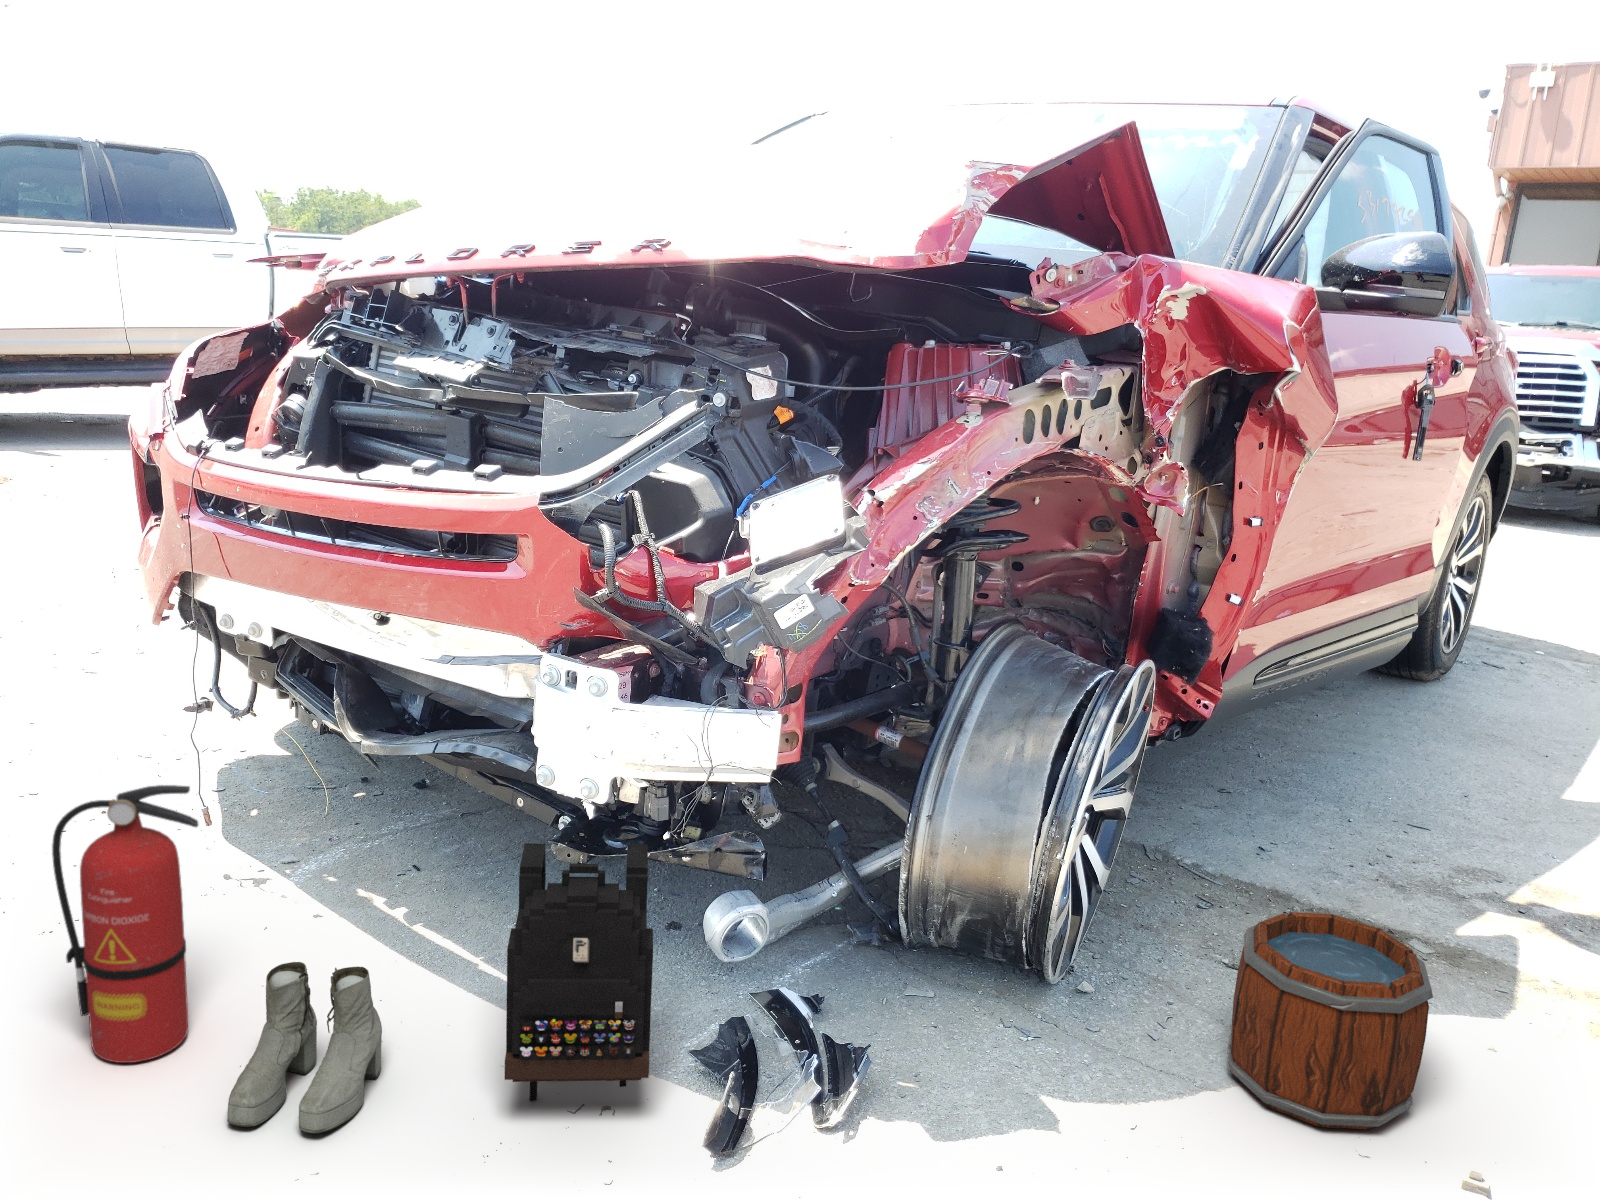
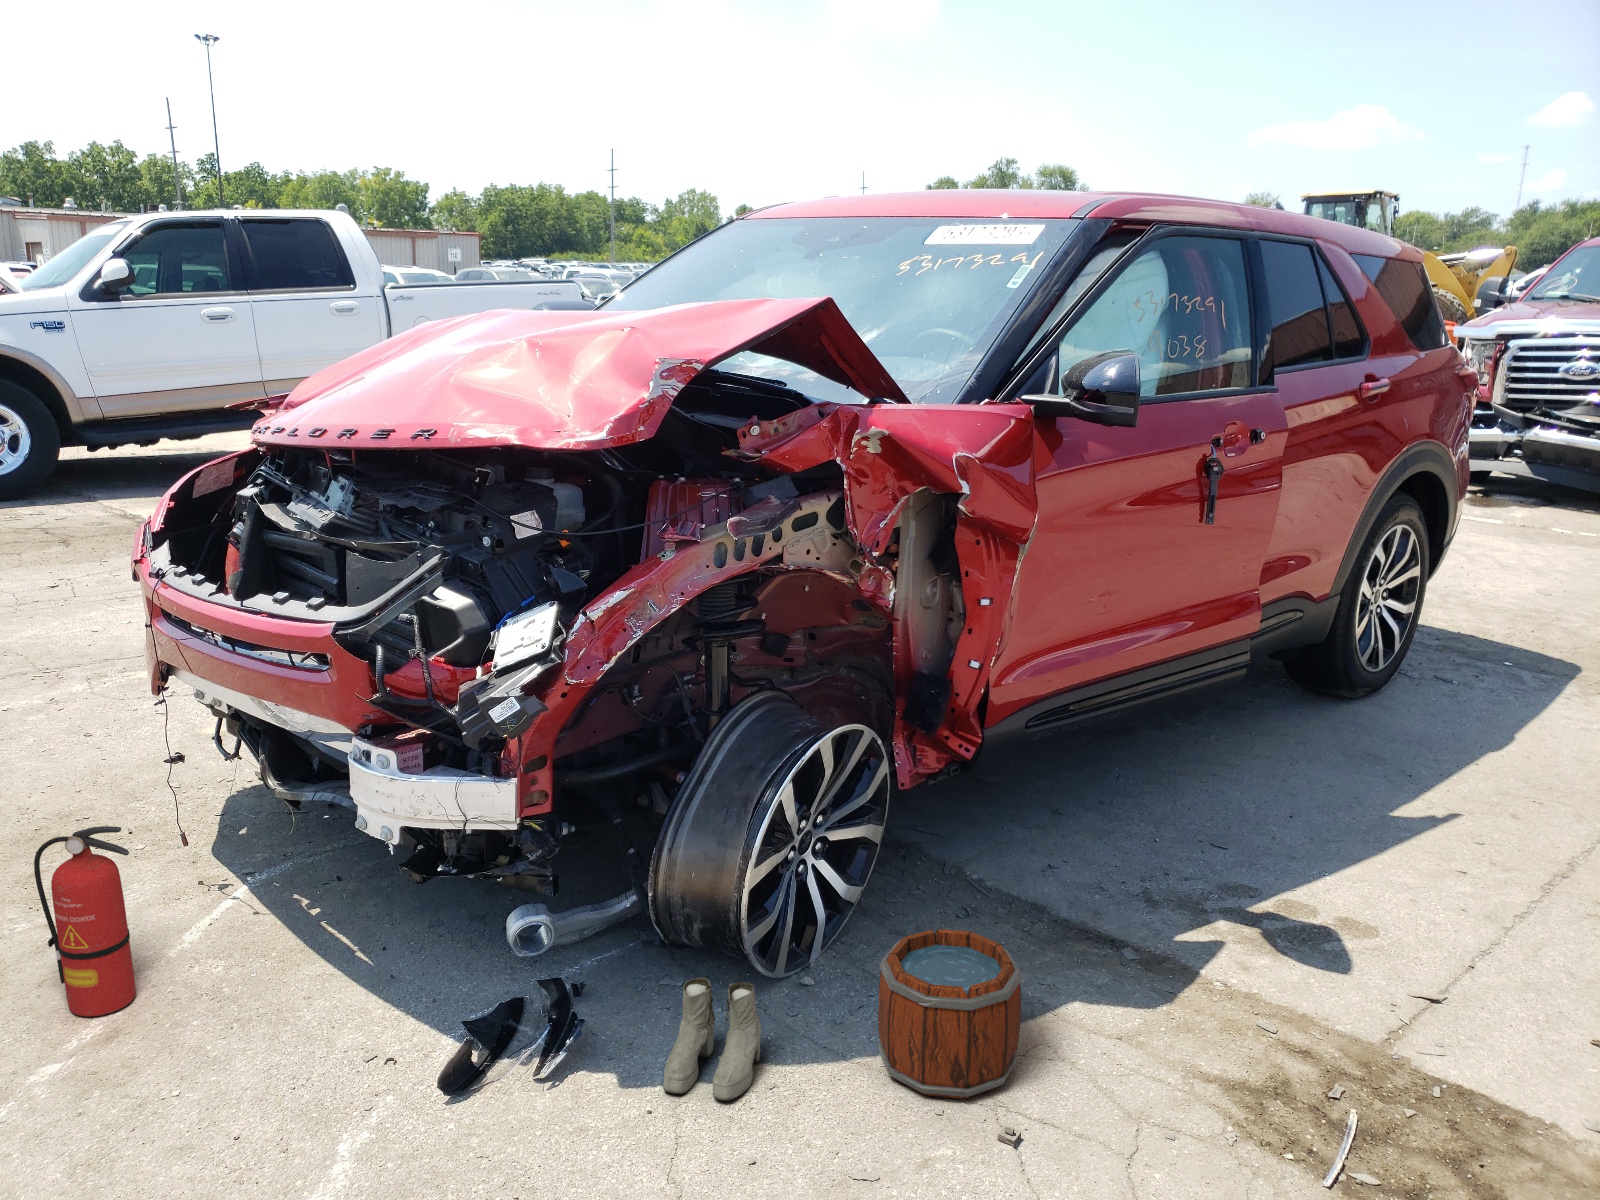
backpack: present [505,843,653,1100] -> none [312,870,436,1052]
boots: present [227,962,382,1134] -> present [663,978,761,1101]

